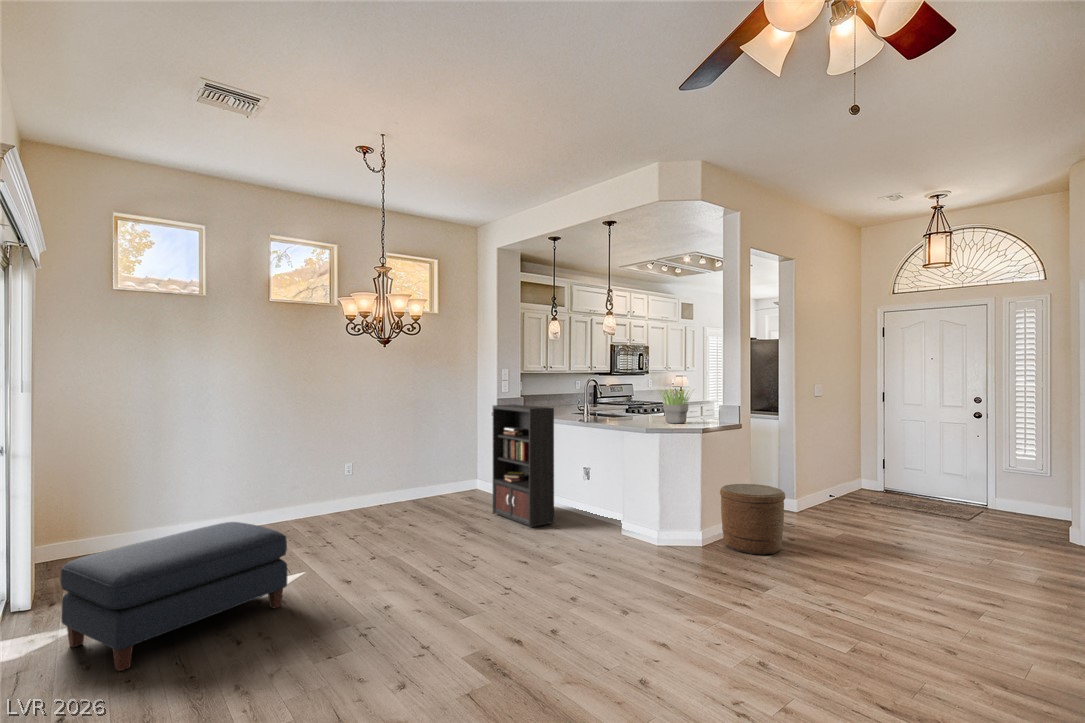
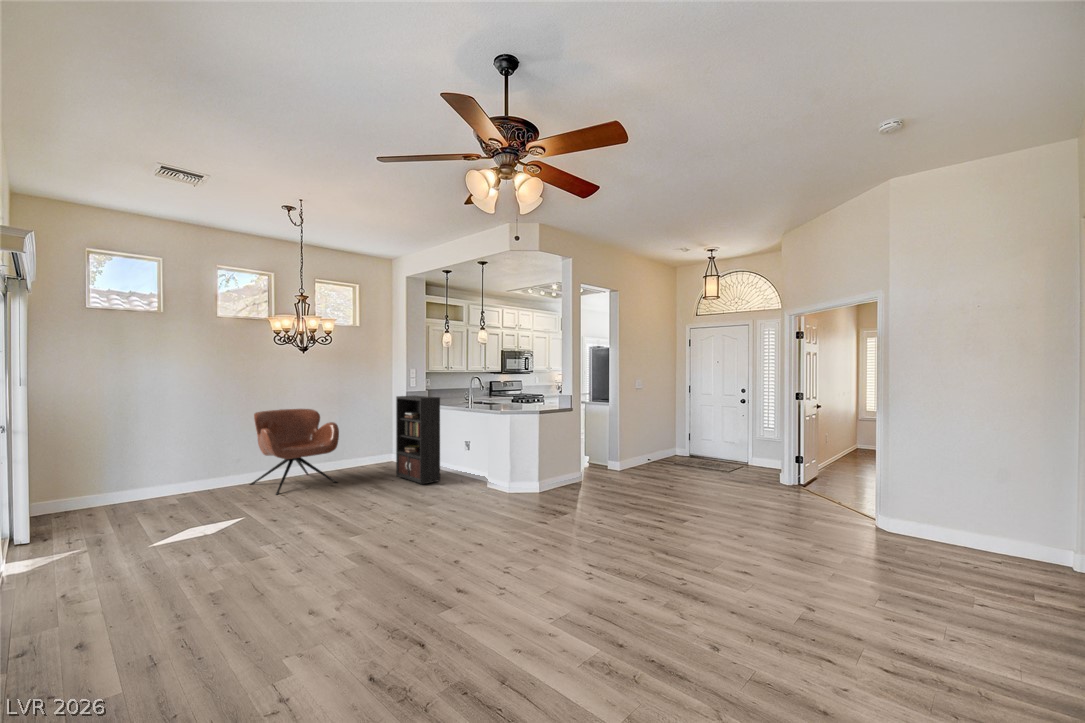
potted plant: present [660,388,689,423] -> none [512,382,542,407]
armchair: none [307,420,419,536] -> present [250,409,339,494]
woven basket: present [720,484,785,555] -> none [552,449,594,496]
ottoman: present [60,522,287,671] -> none [49,481,225,578]

